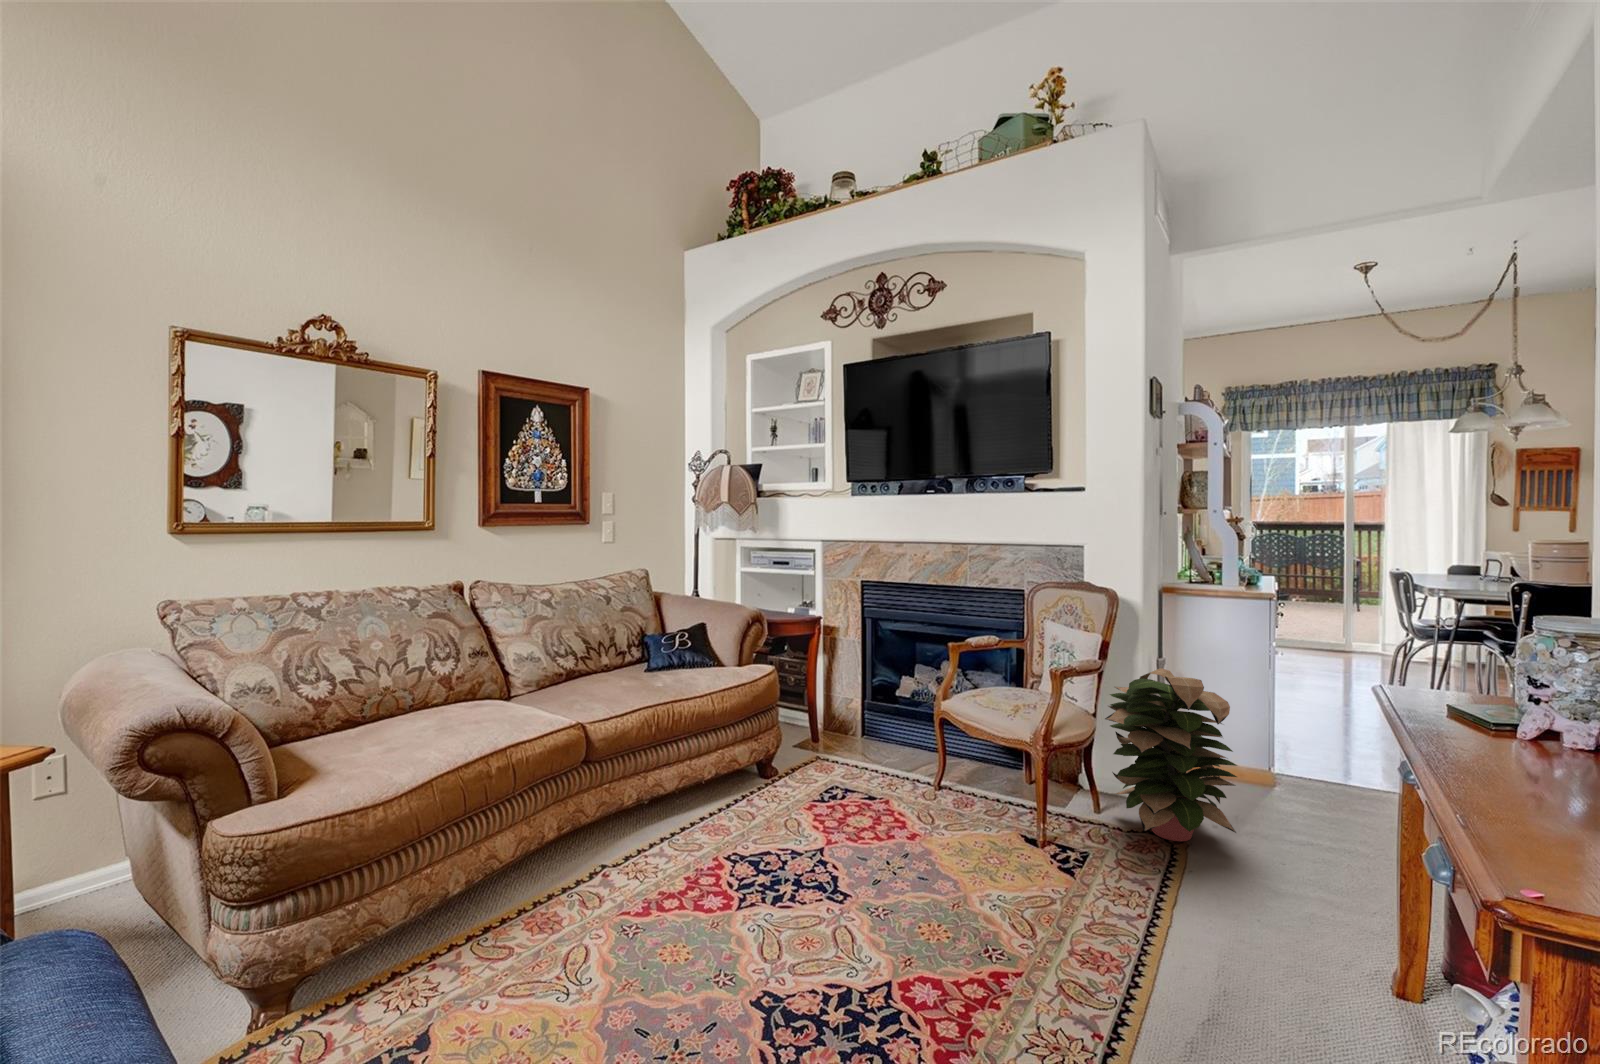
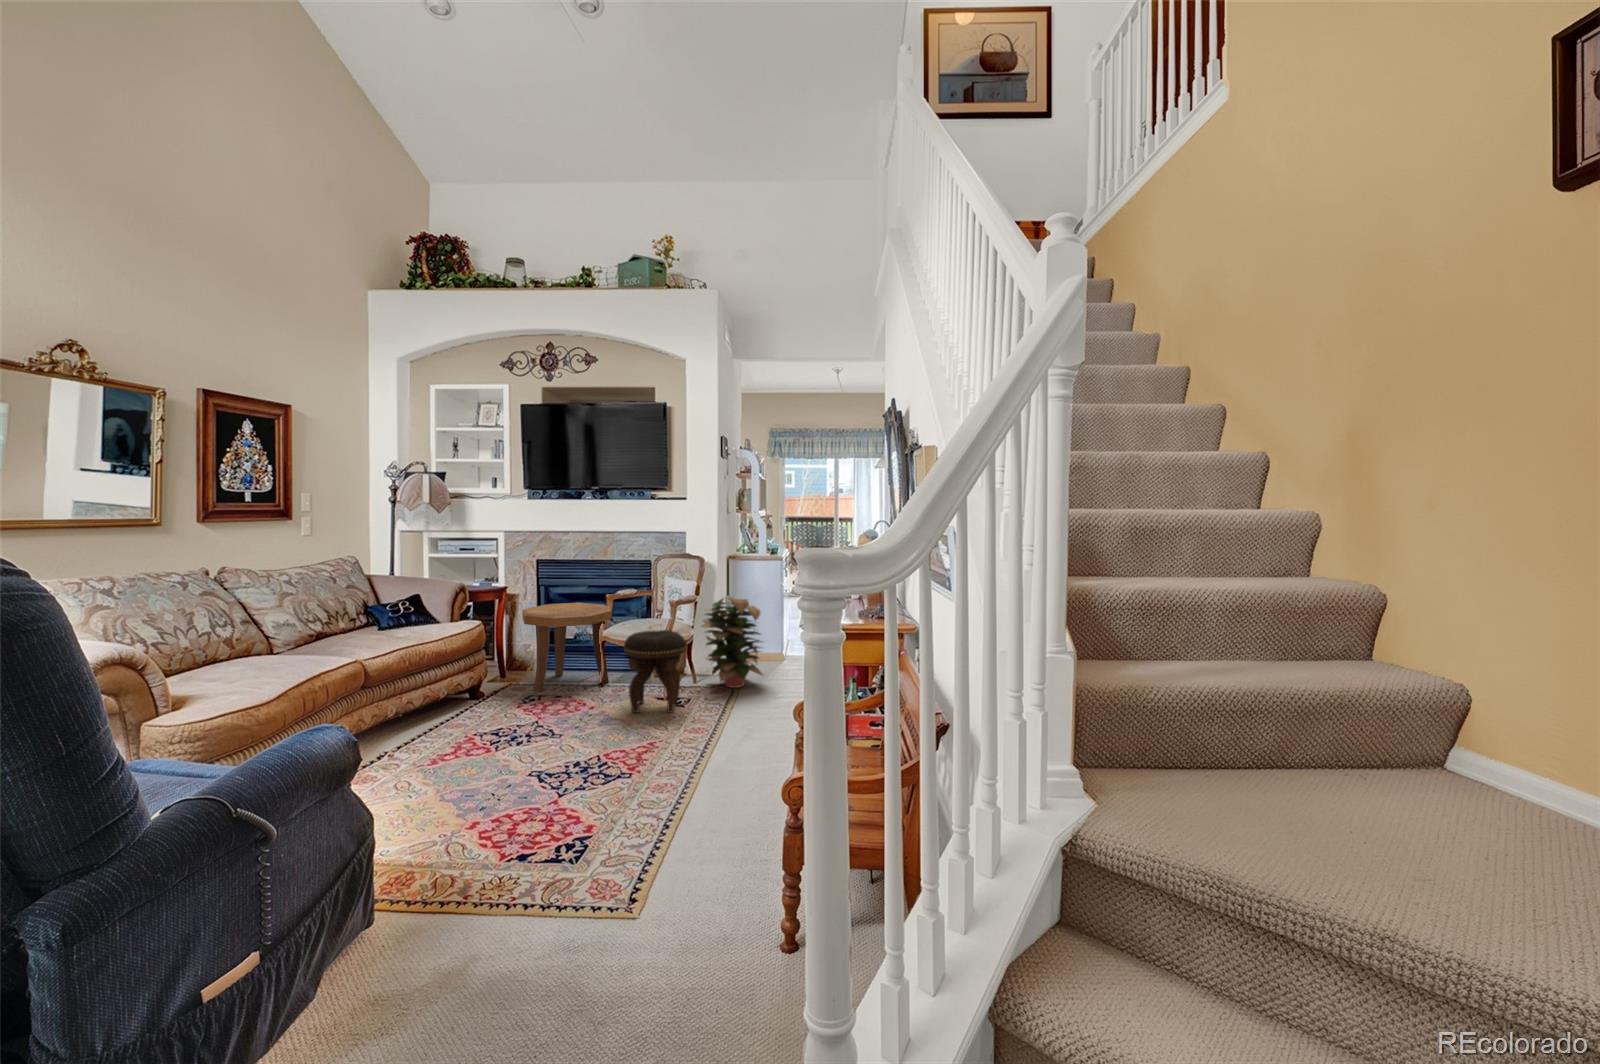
side table: none [831,647,957,781] -> present [522,603,612,692]
footstool: none [958,722,1074,890] -> present [624,630,687,713]

